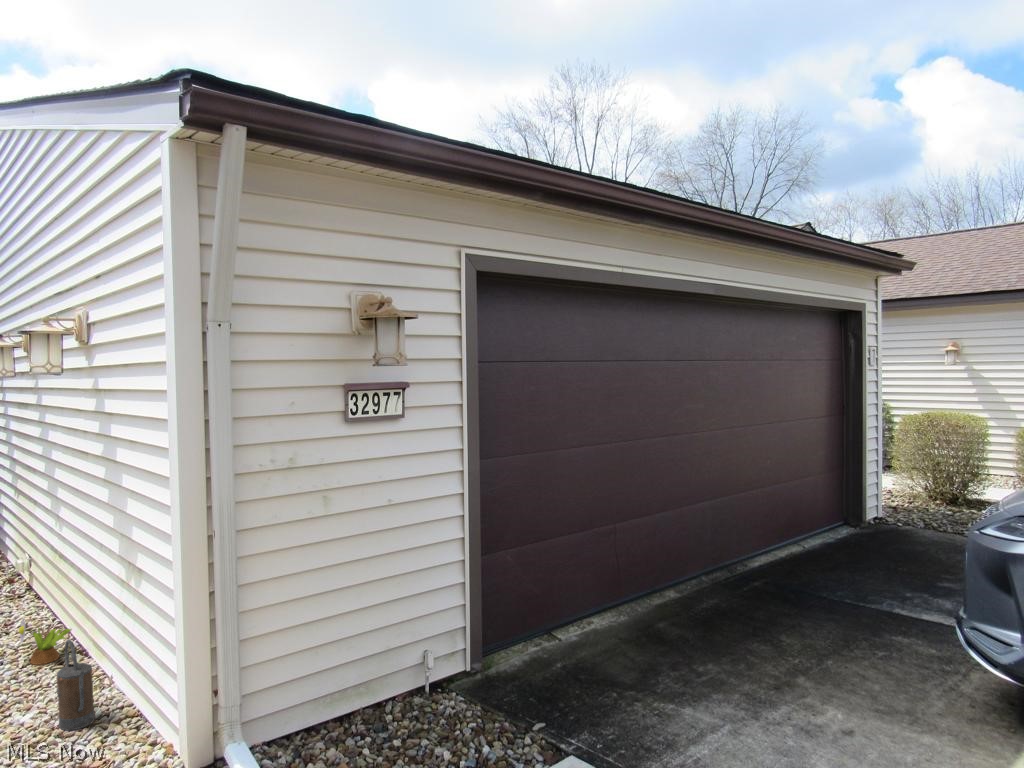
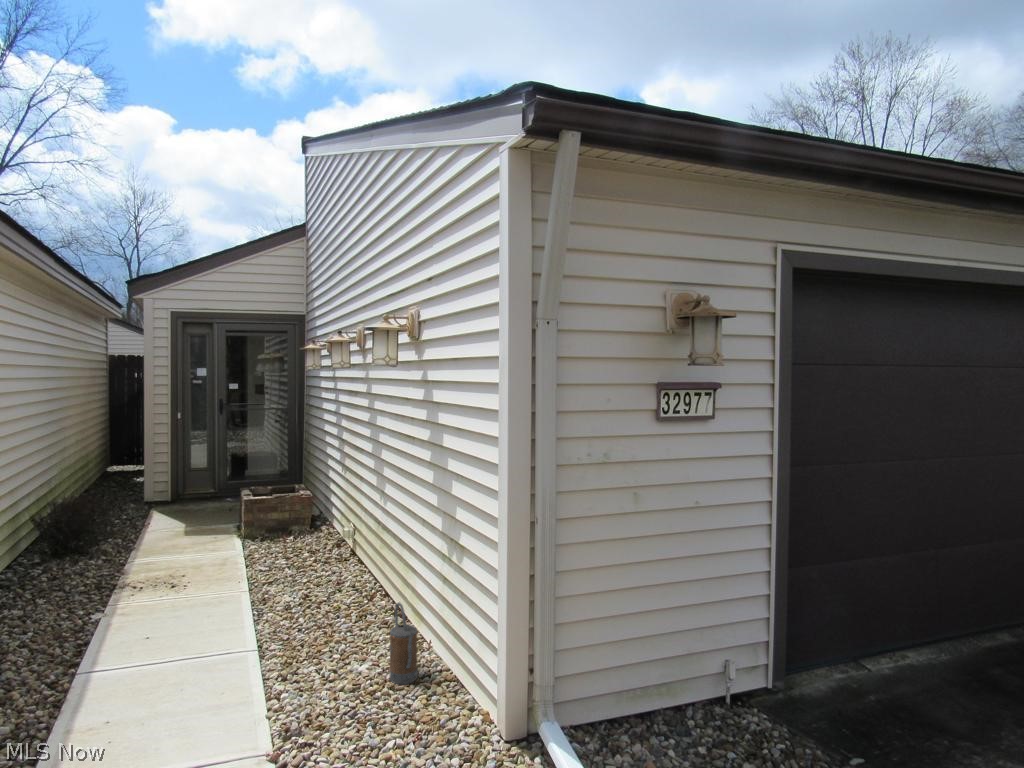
decorative plant: present [19,619,72,665] -> none [354,577,393,620]

